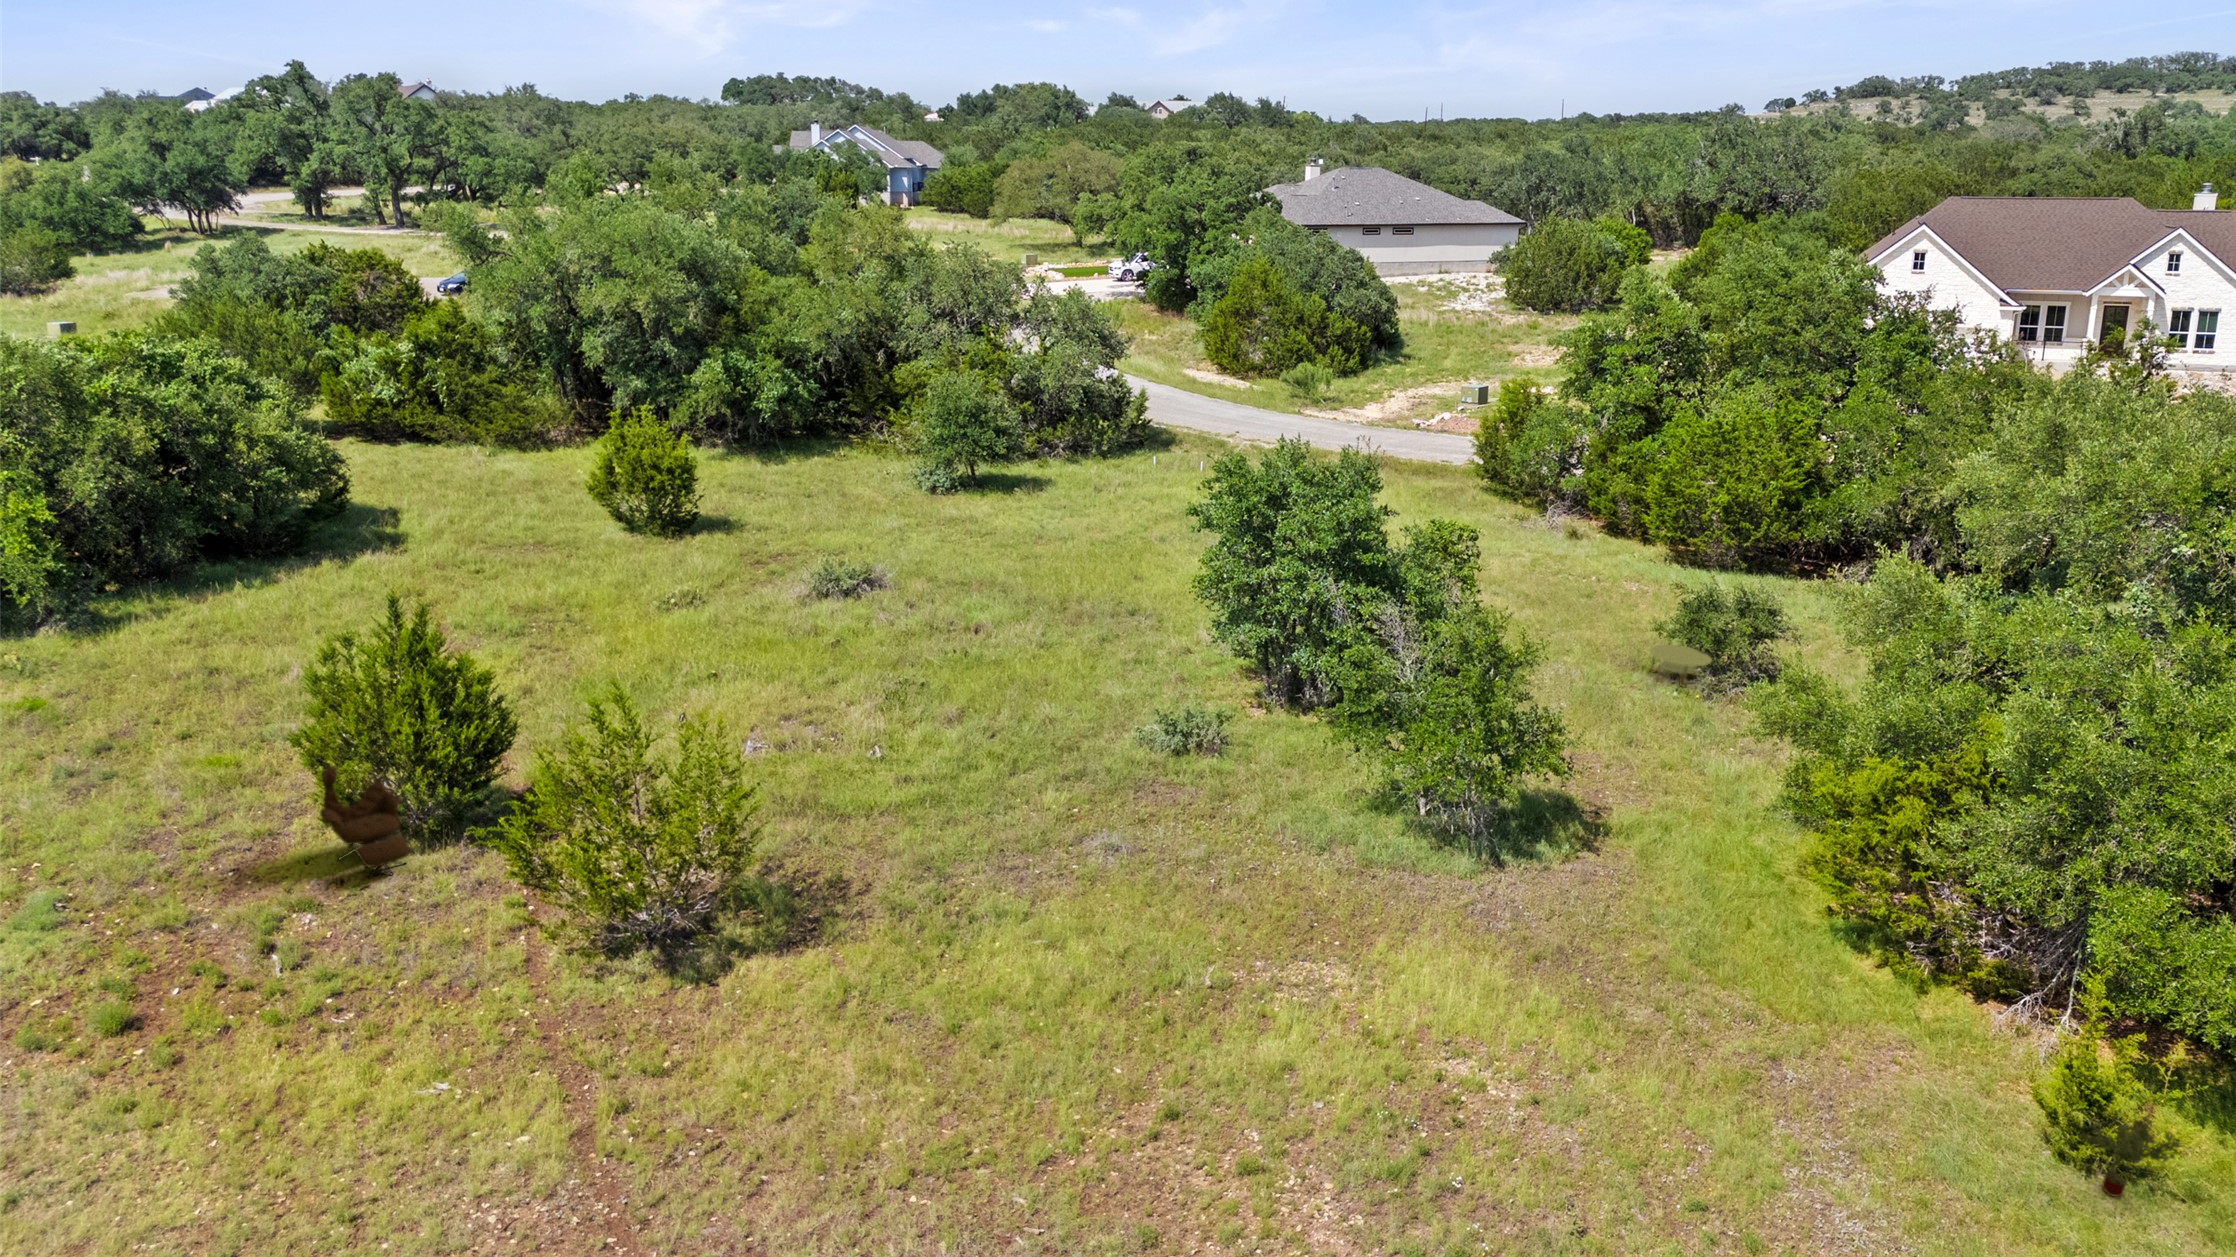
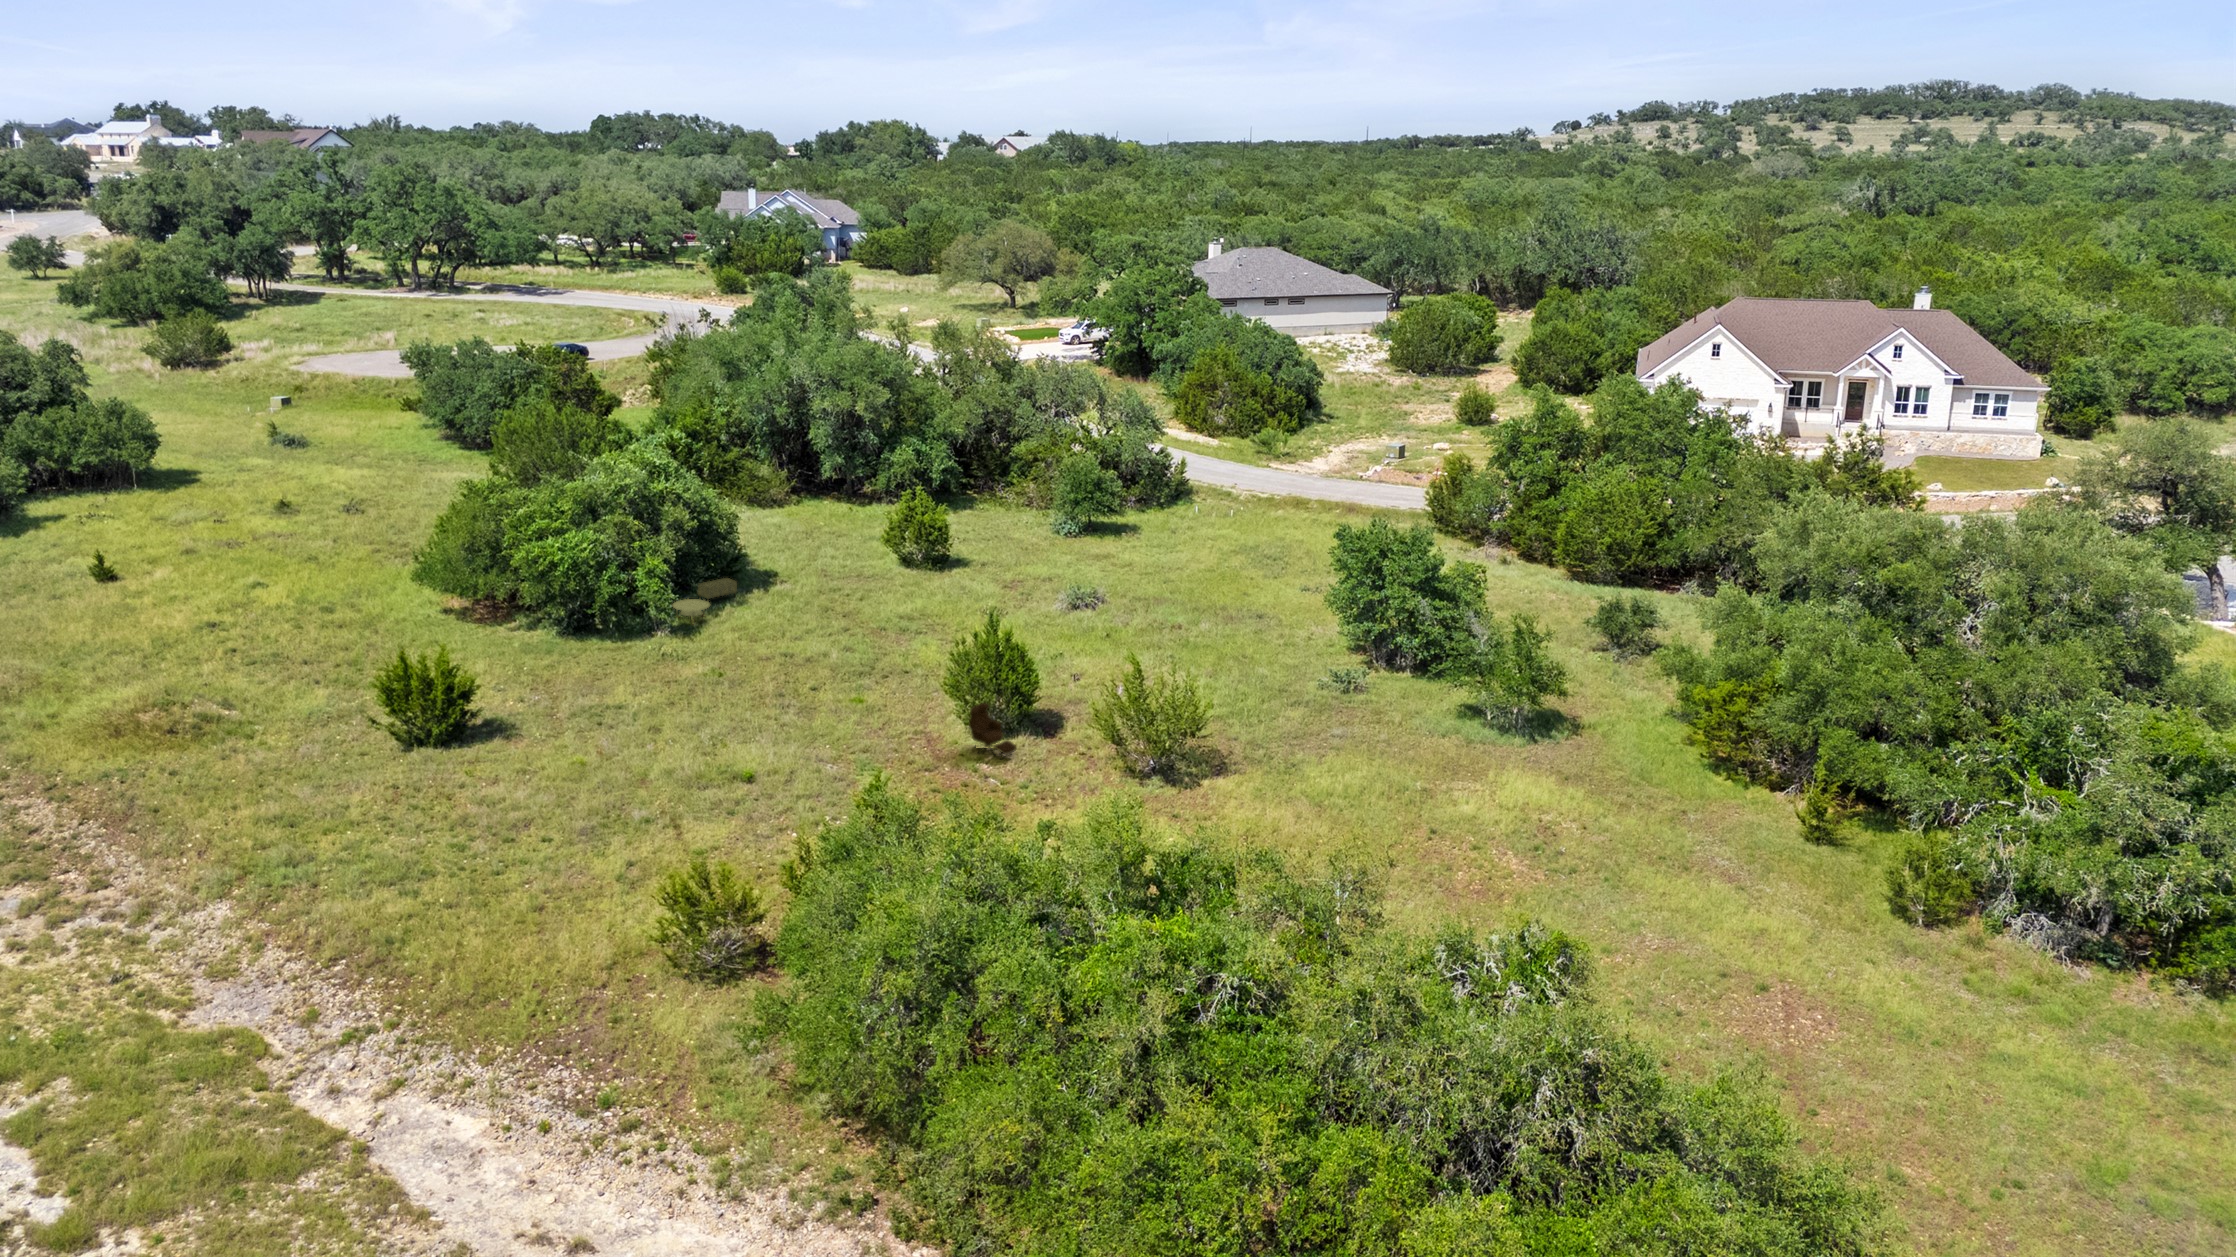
bench: none [233,527,306,566] -> present [698,578,737,602]
round table: present [1649,644,1712,687] -> present [673,599,710,625]
potted tree: present [2081,1114,2179,1197] -> none [1814,816,1853,853]

